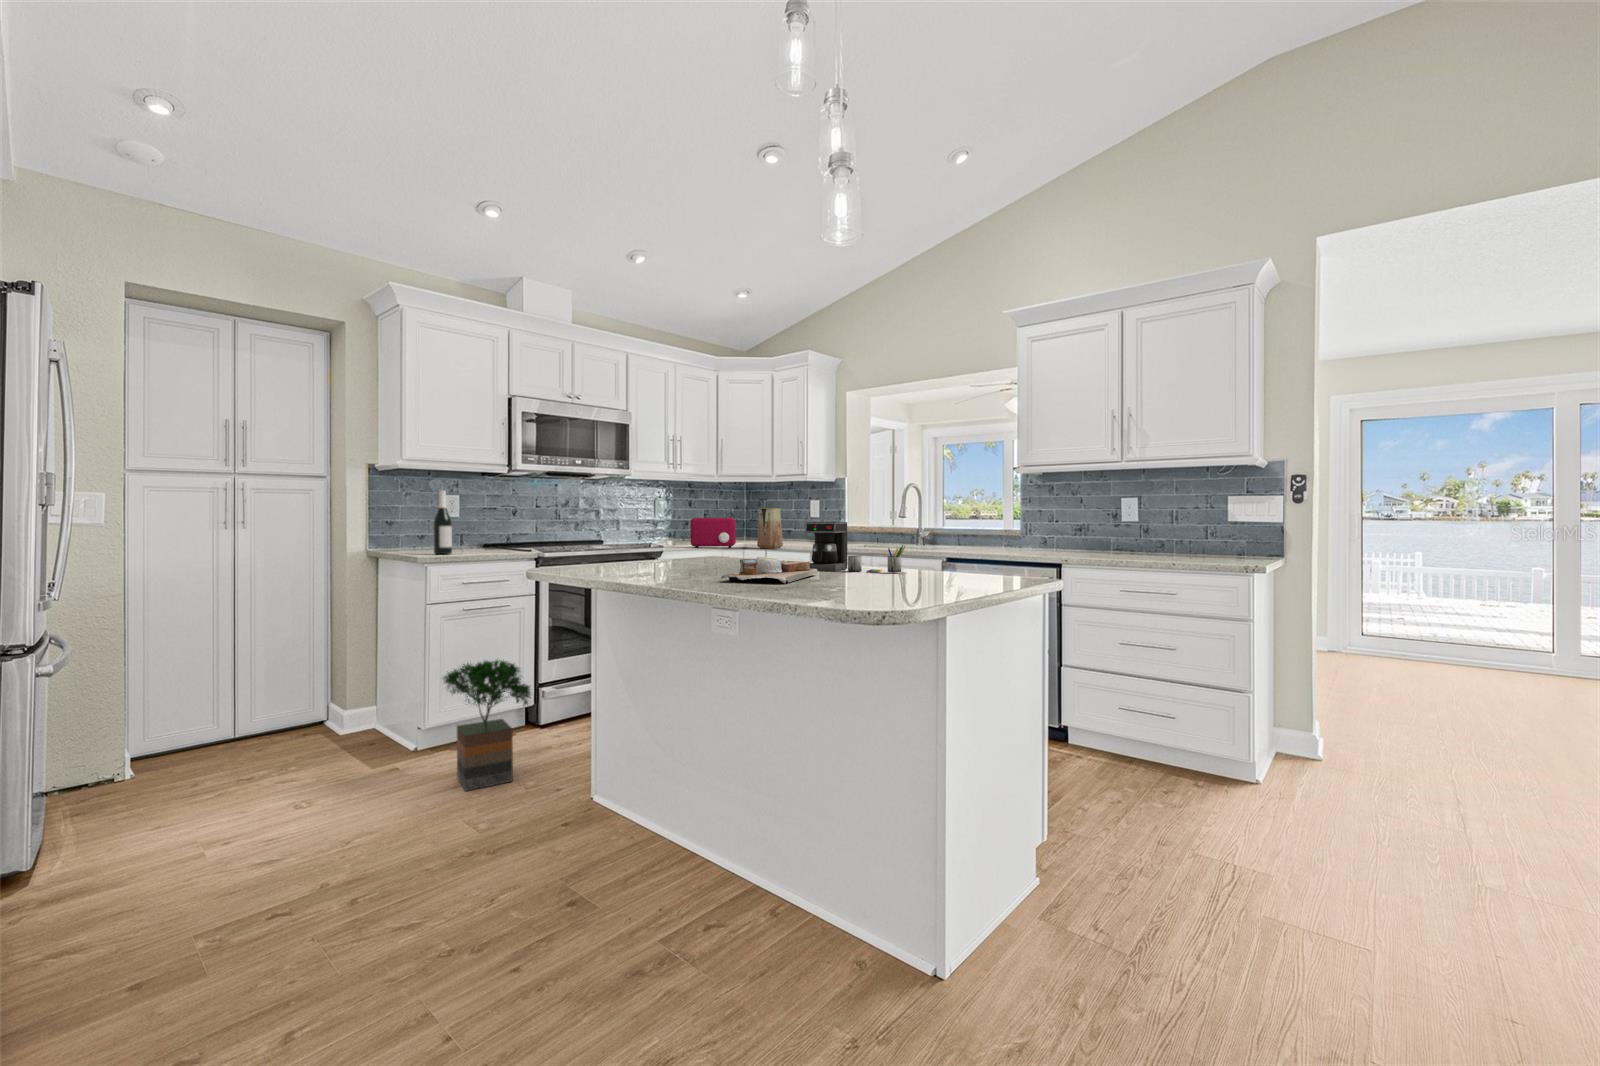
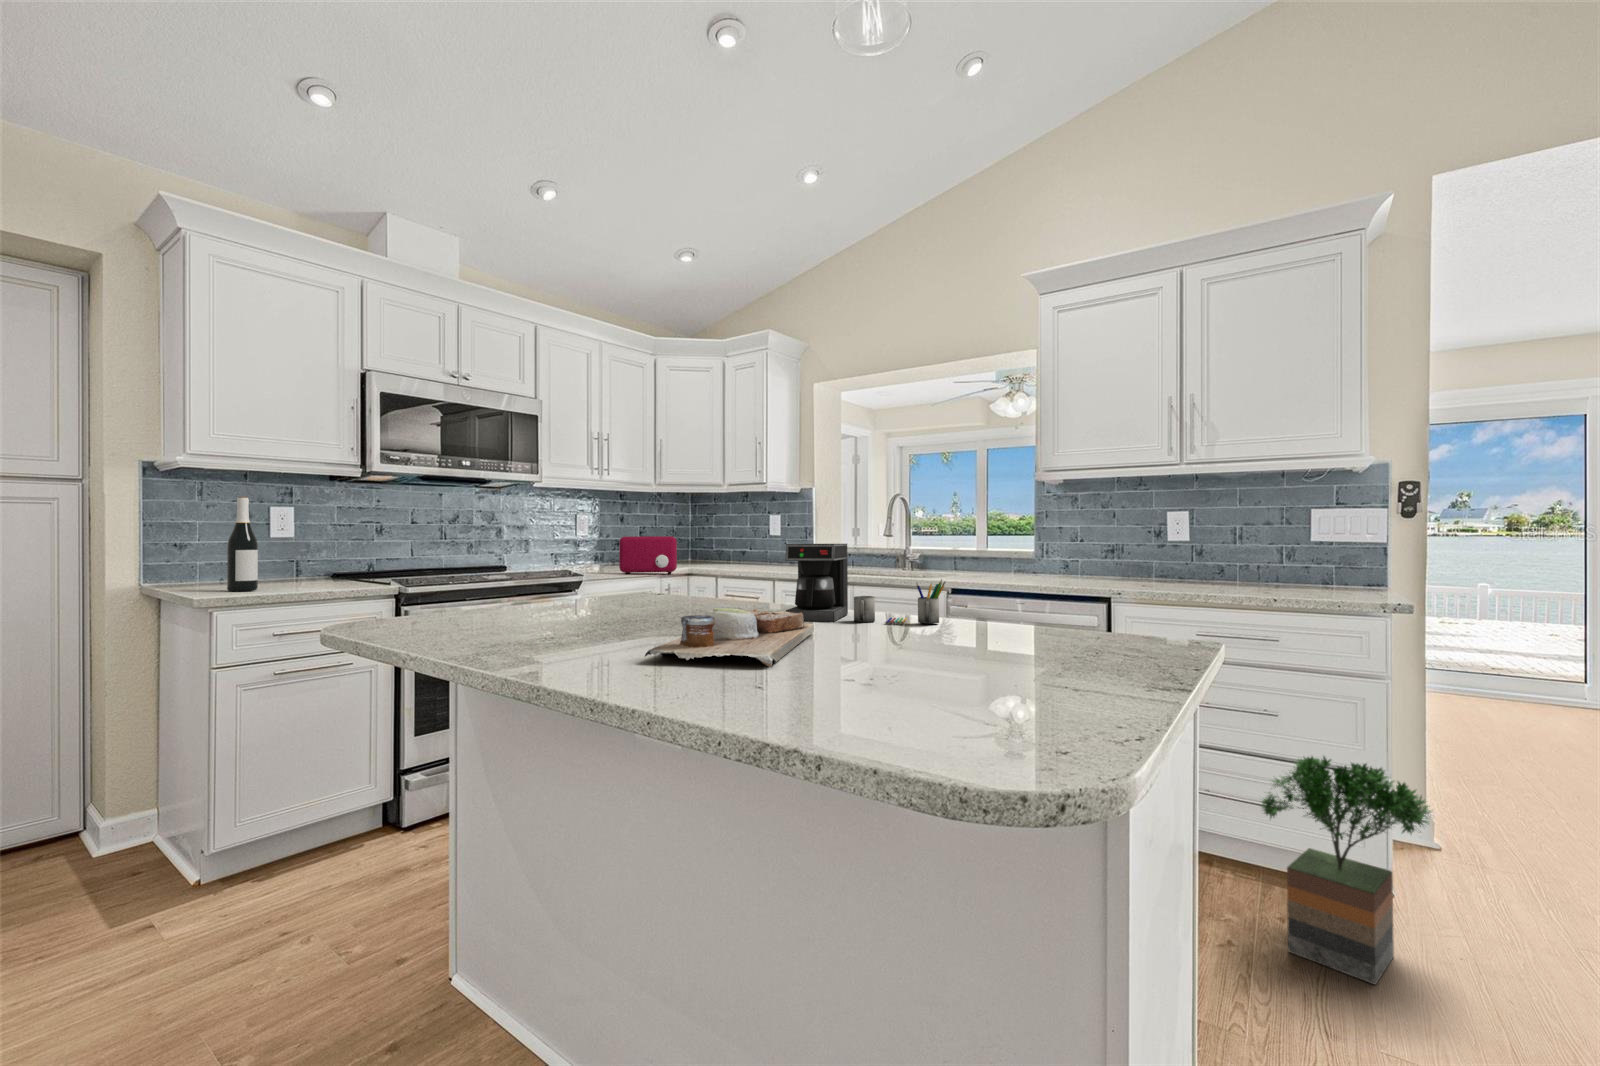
vase: present [757,507,783,549] -> none [704,523,736,575]
potted tree: present [443,660,531,791] -> present [1262,756,1433,985]

